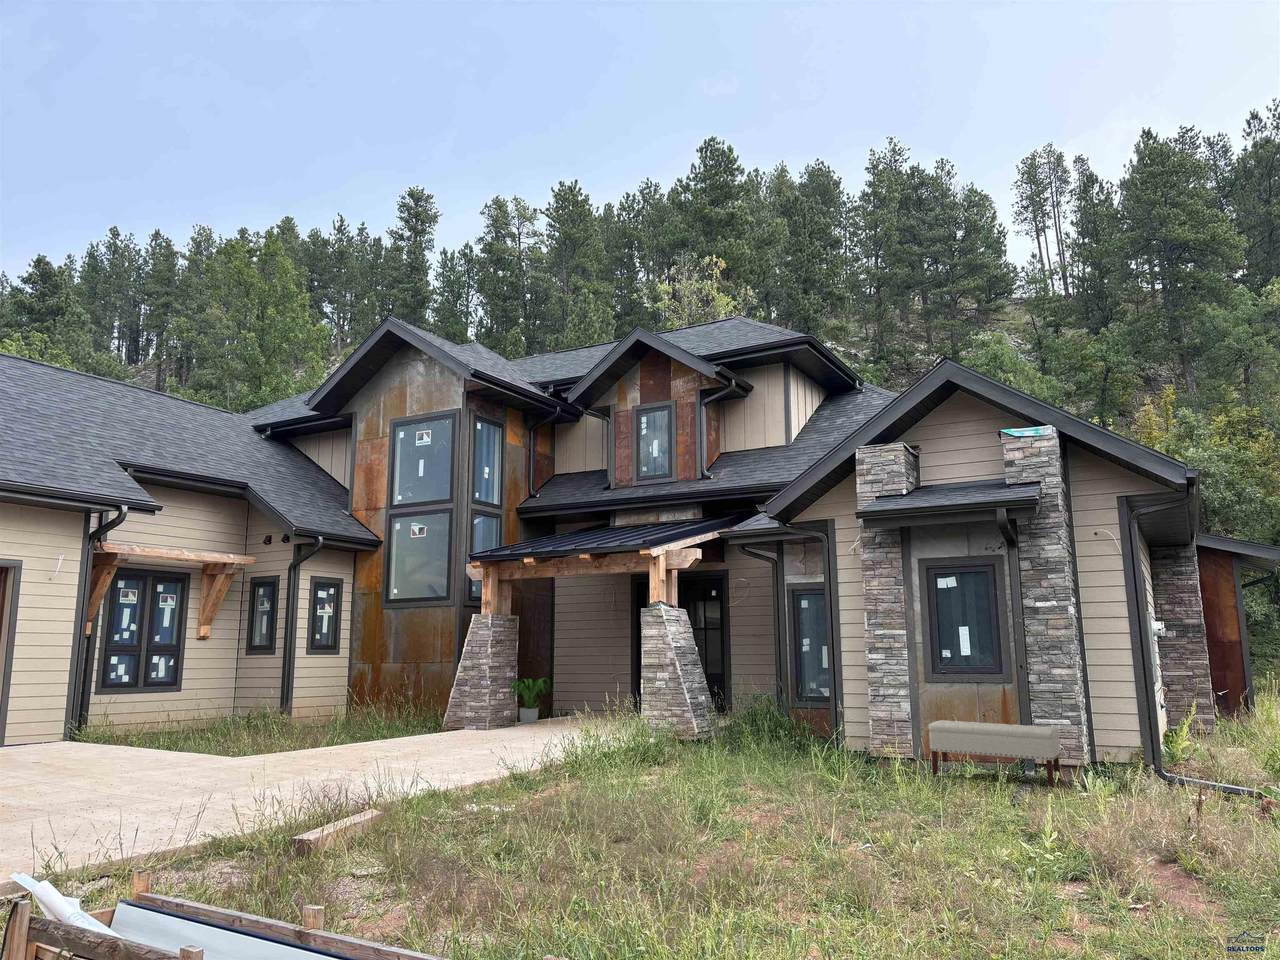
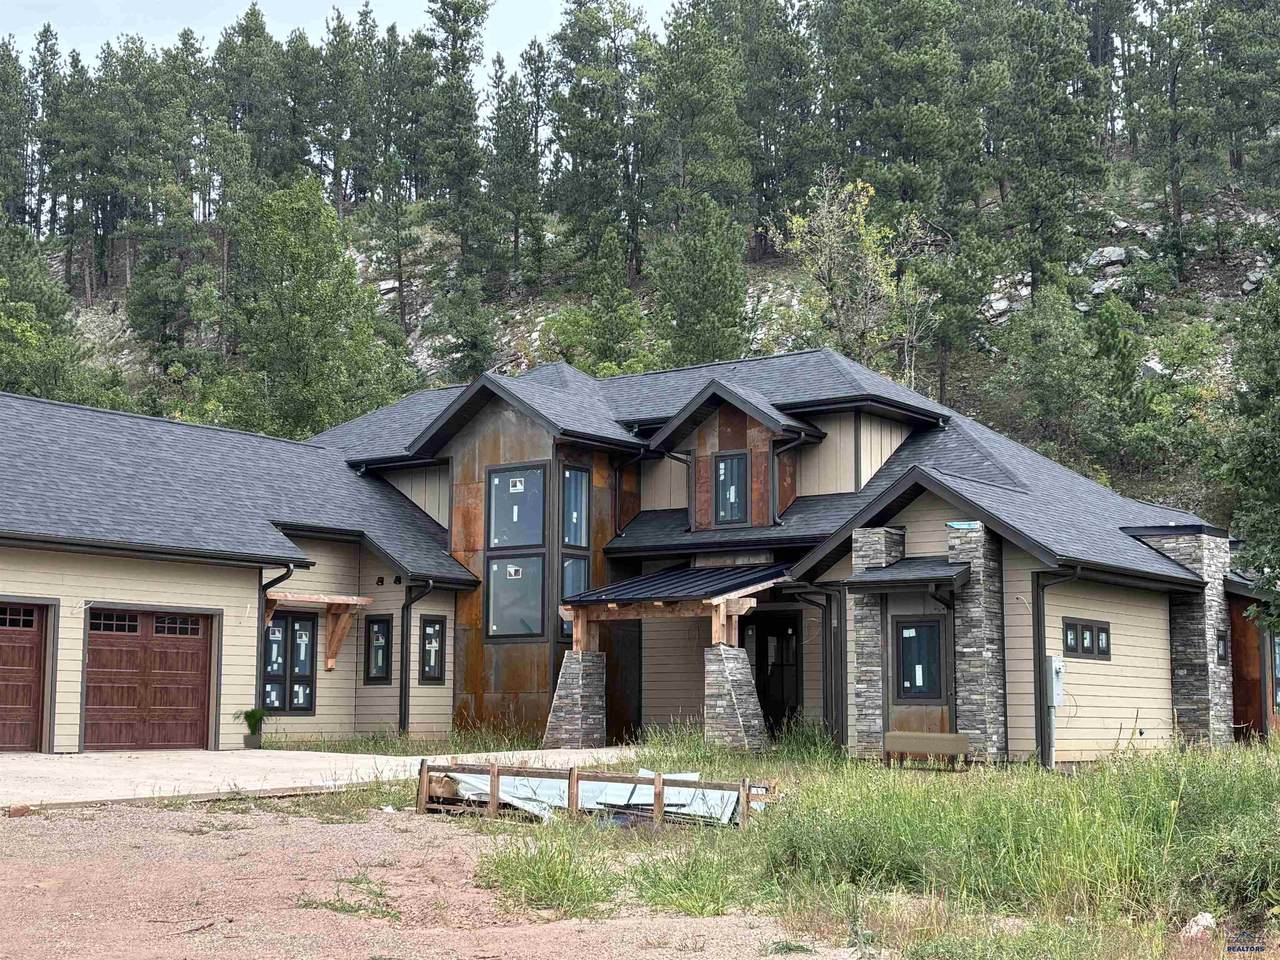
potted plant: present [508,678,550,723] -> present [233,708,275,748]

